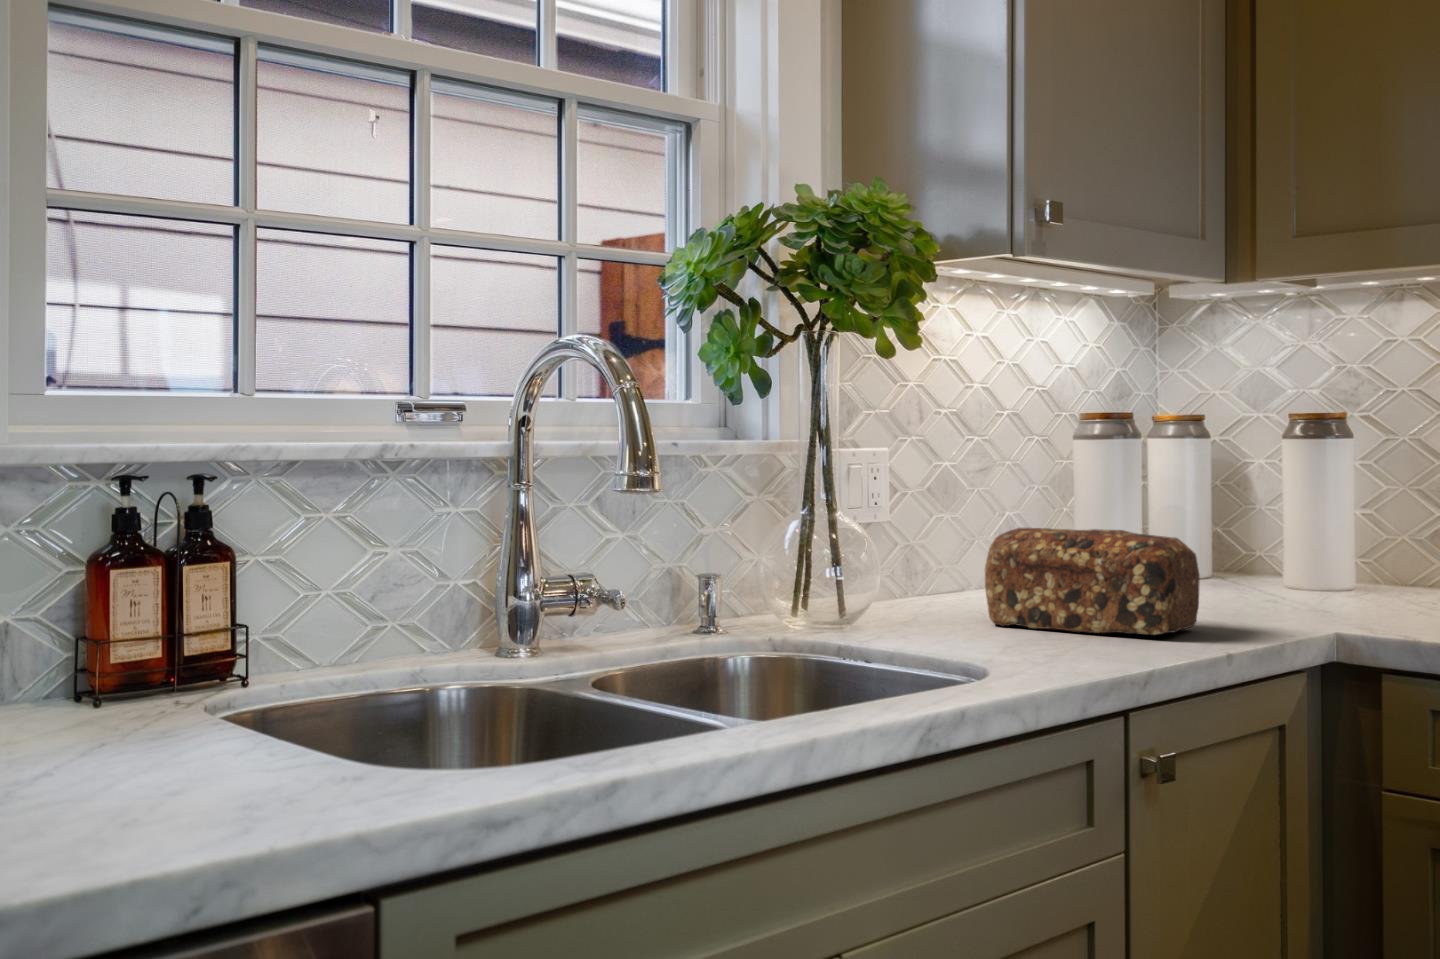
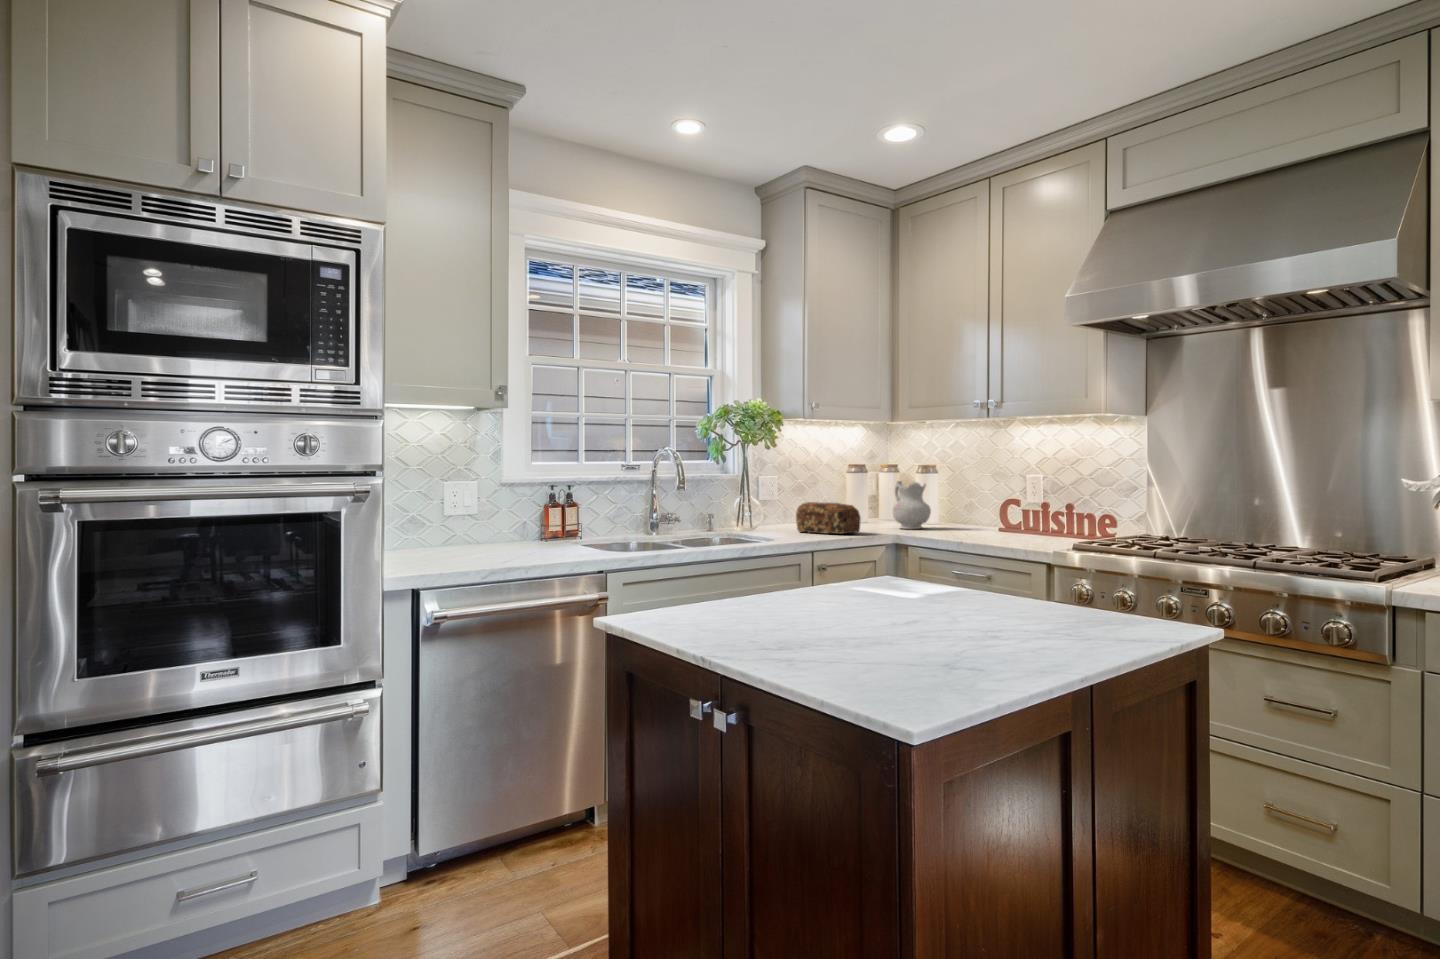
ceramic pitcher: none [1229,460,1354,606] -> present [893,481,931,529]

